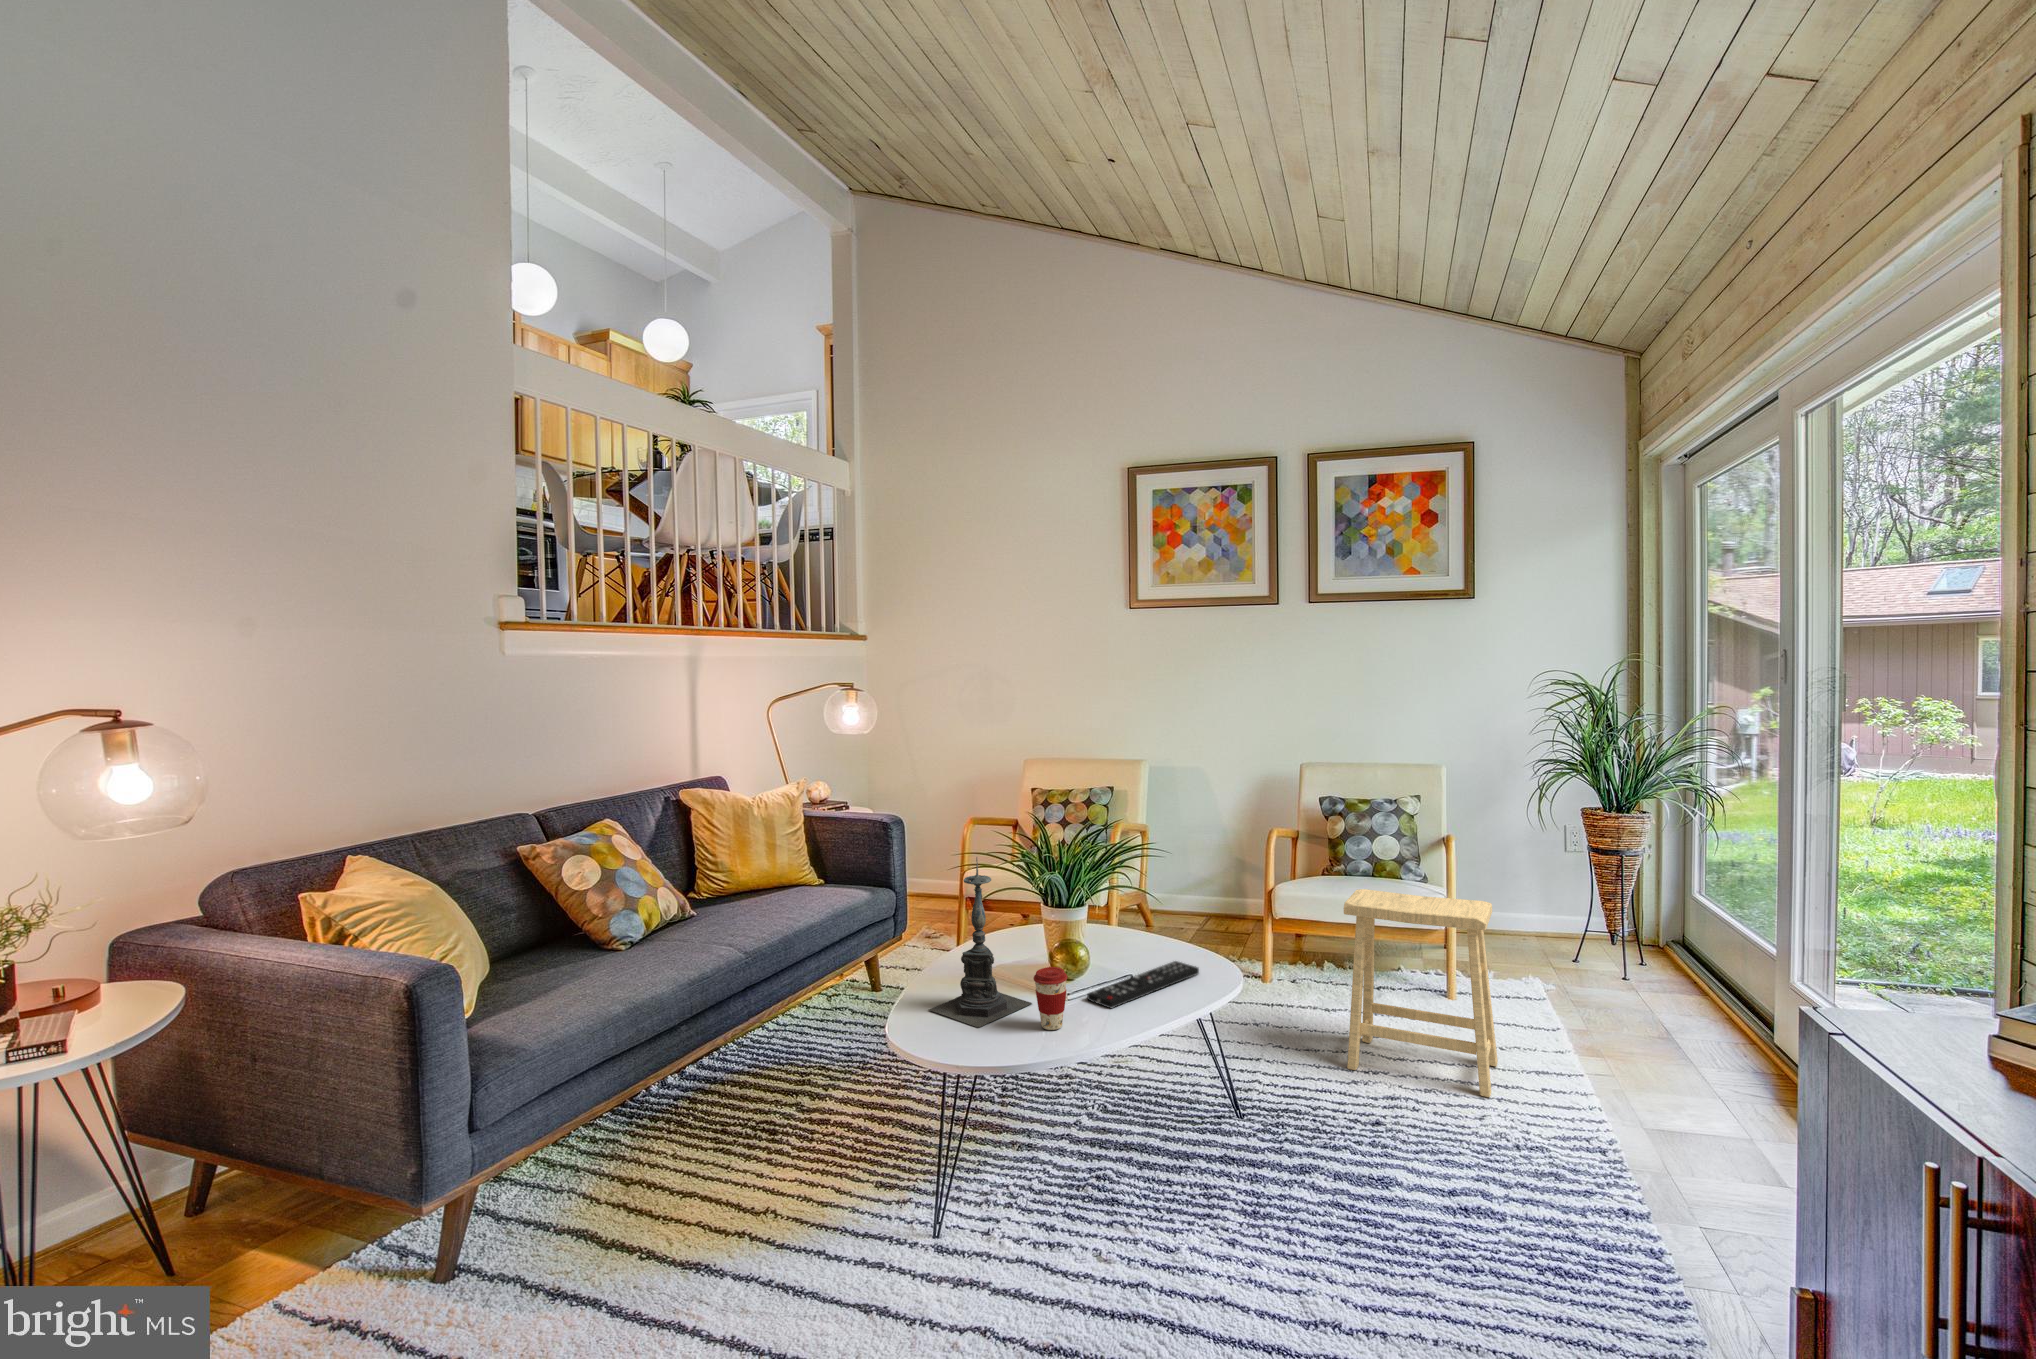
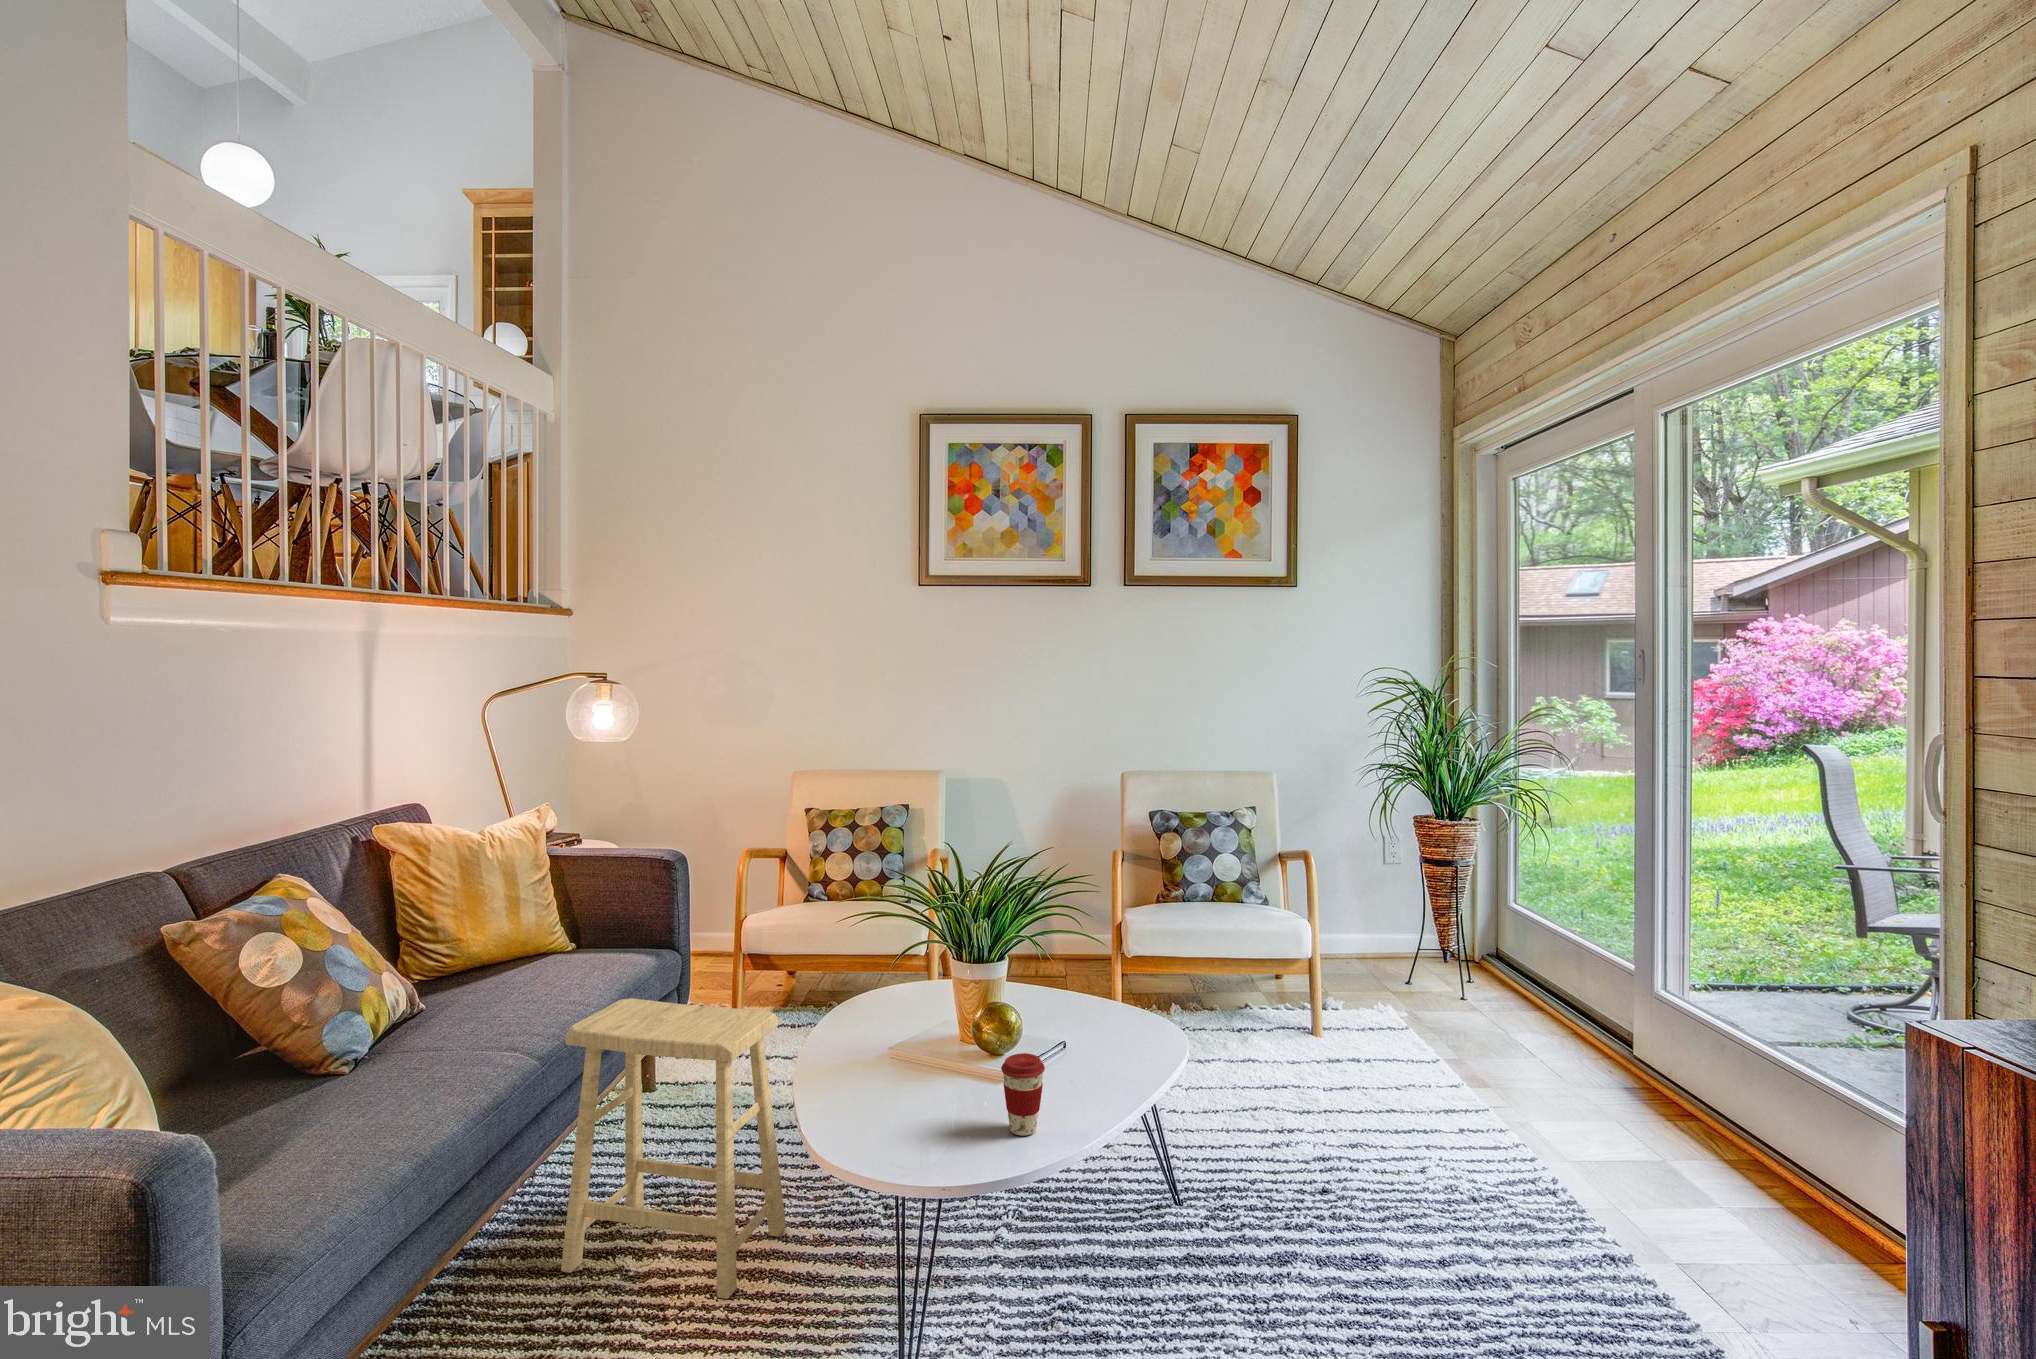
candle holder: present [929,857,1032,1028] -> none [848,916,978,1143]
footstool: present [1344,889,1498,1097] -> present [561,998,786,1299]
remote control: present [1087,961,1199,1008] -> none [1041,1026,1147,1097]

